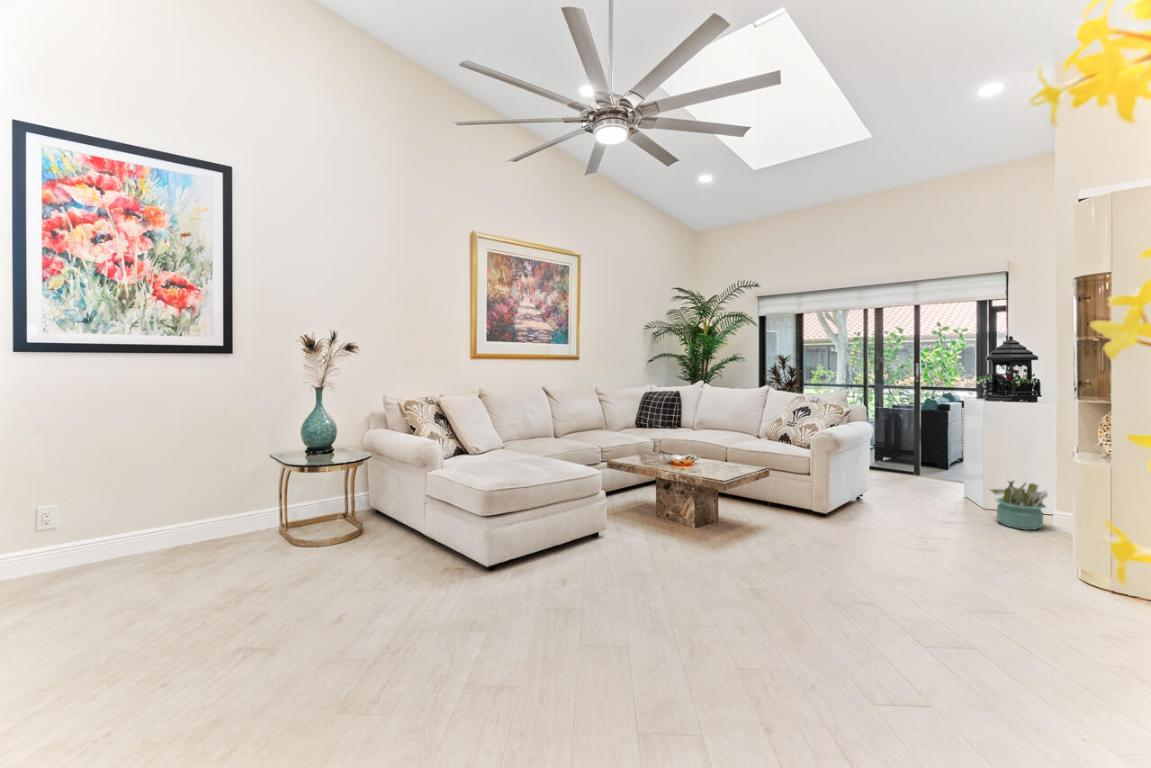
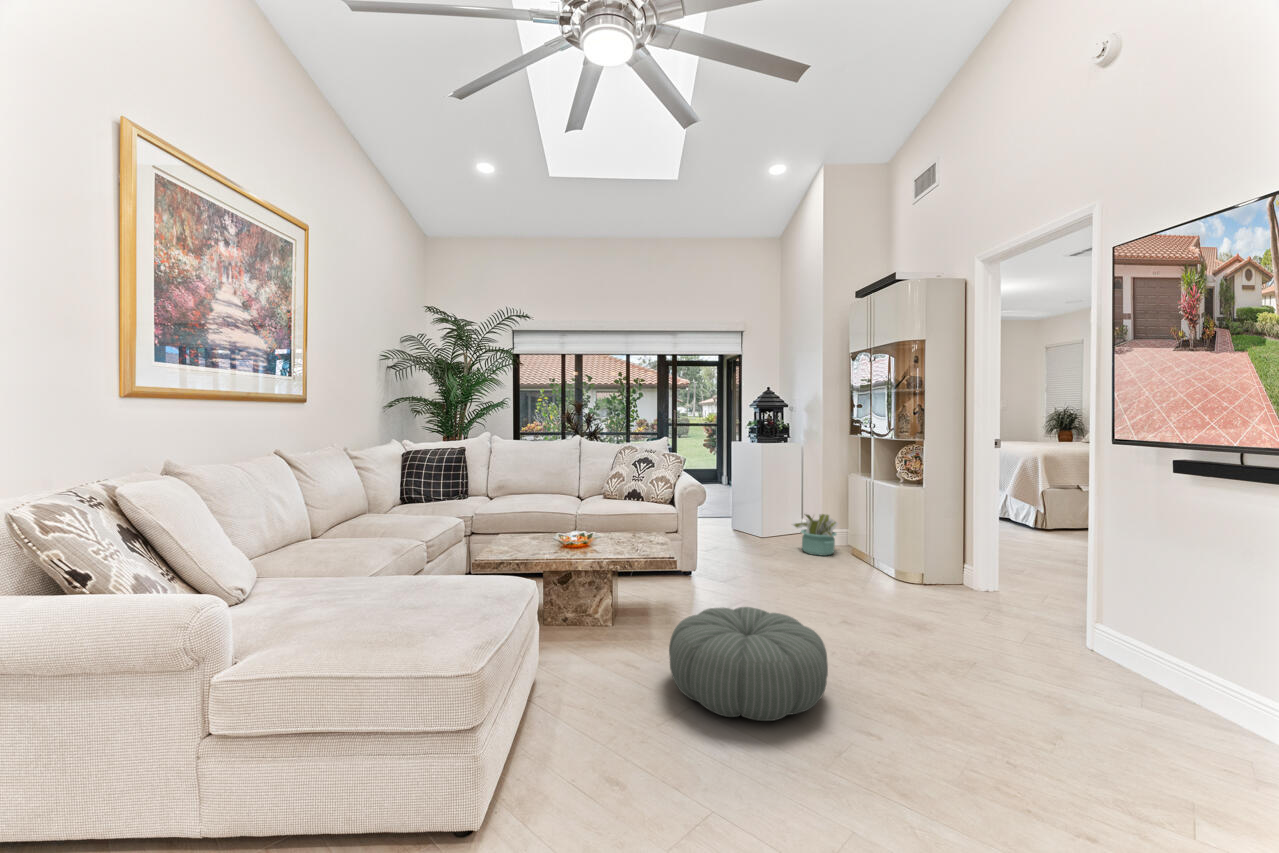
pouf: none [654,516,771,593] -> present [669,607,828,721]

